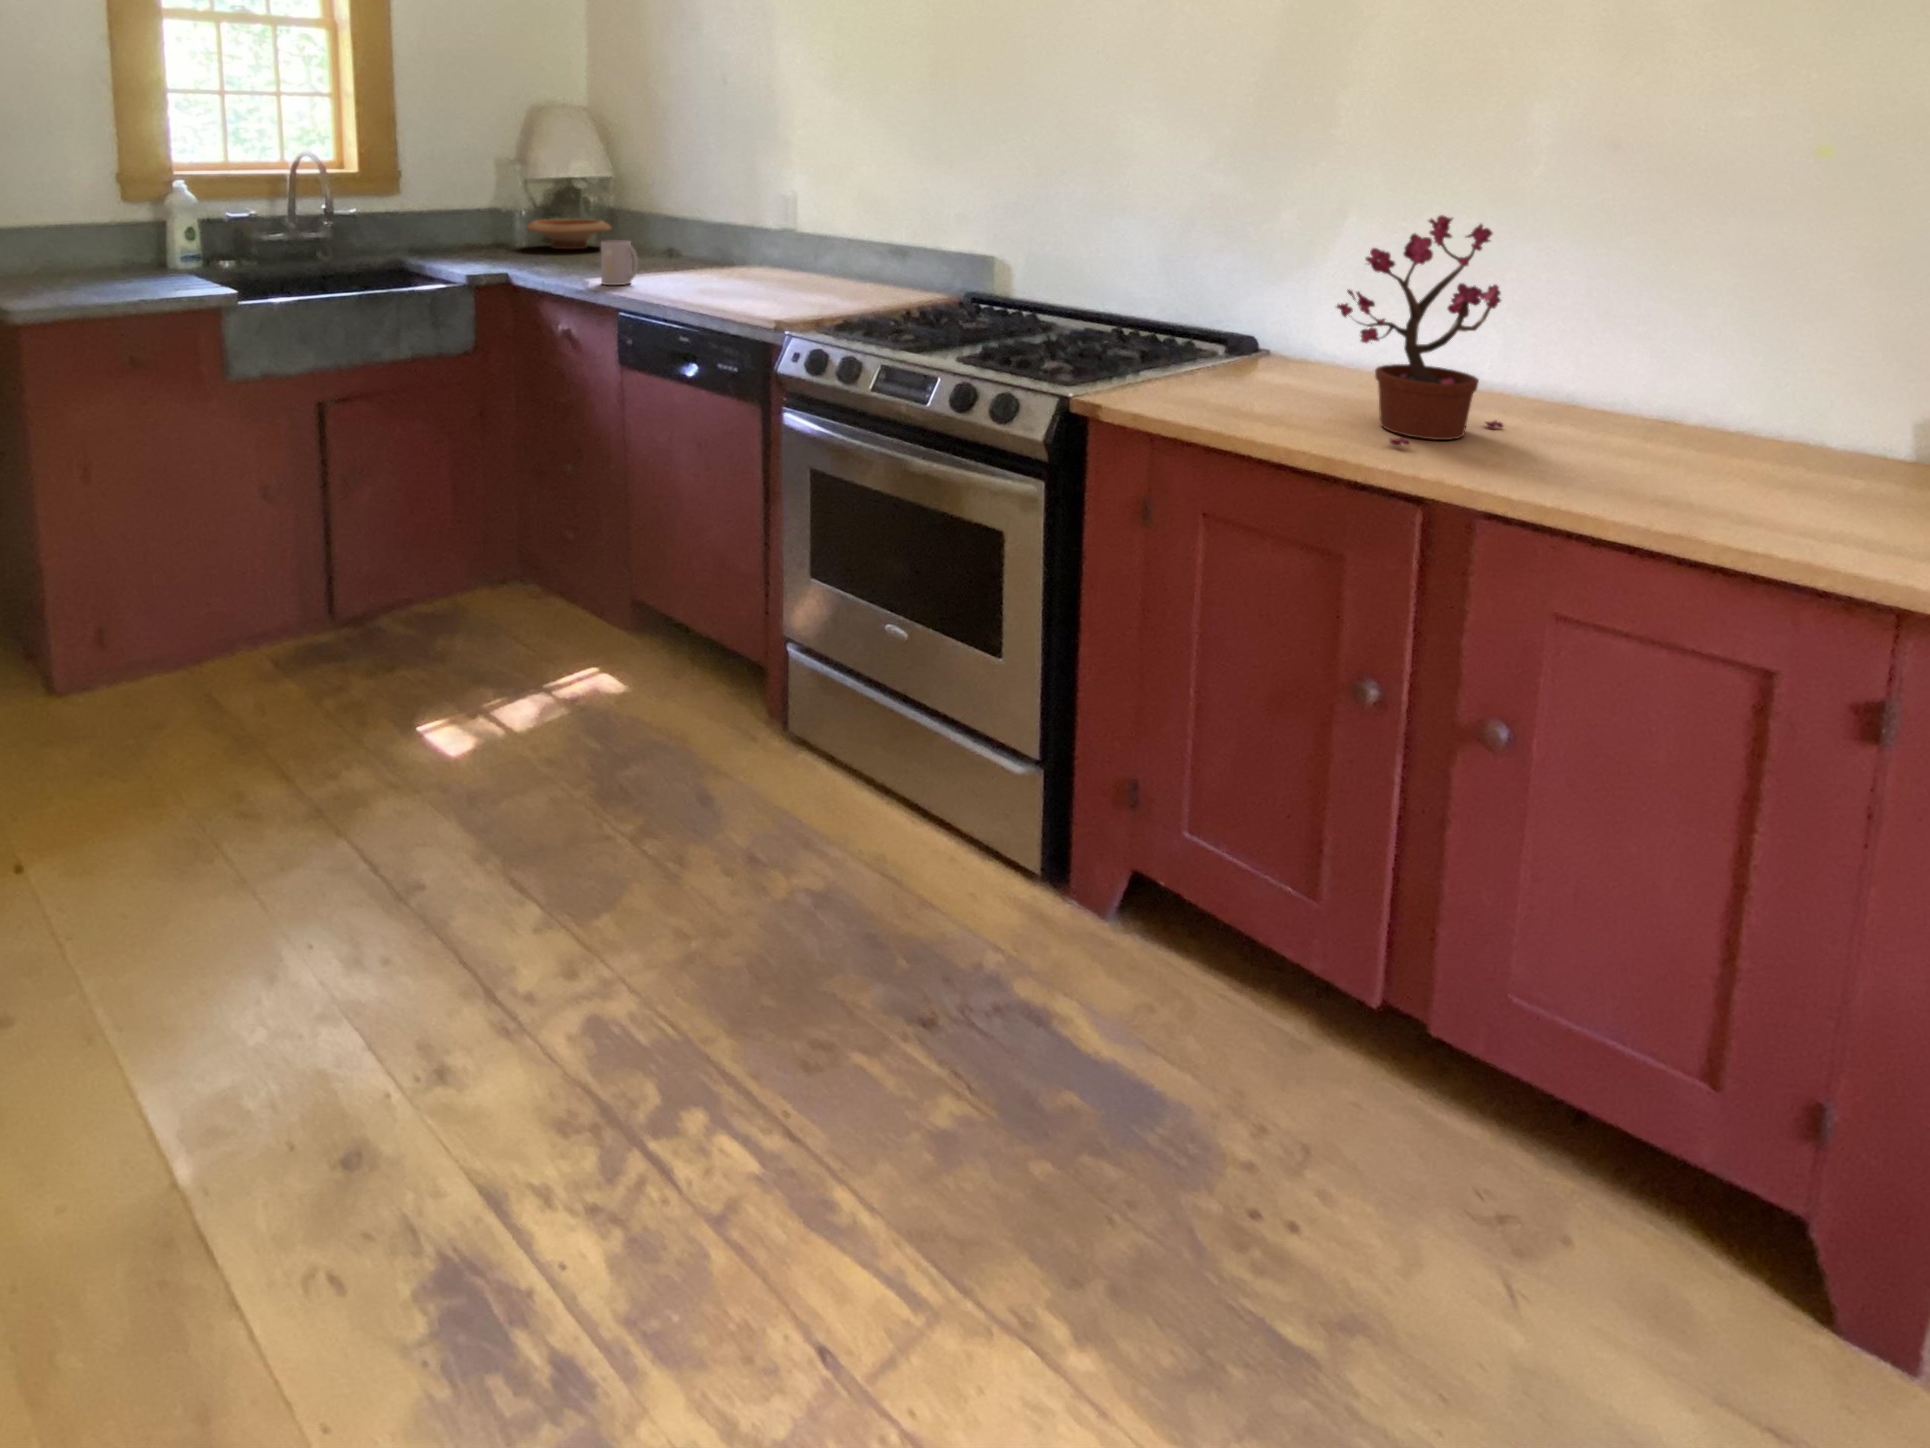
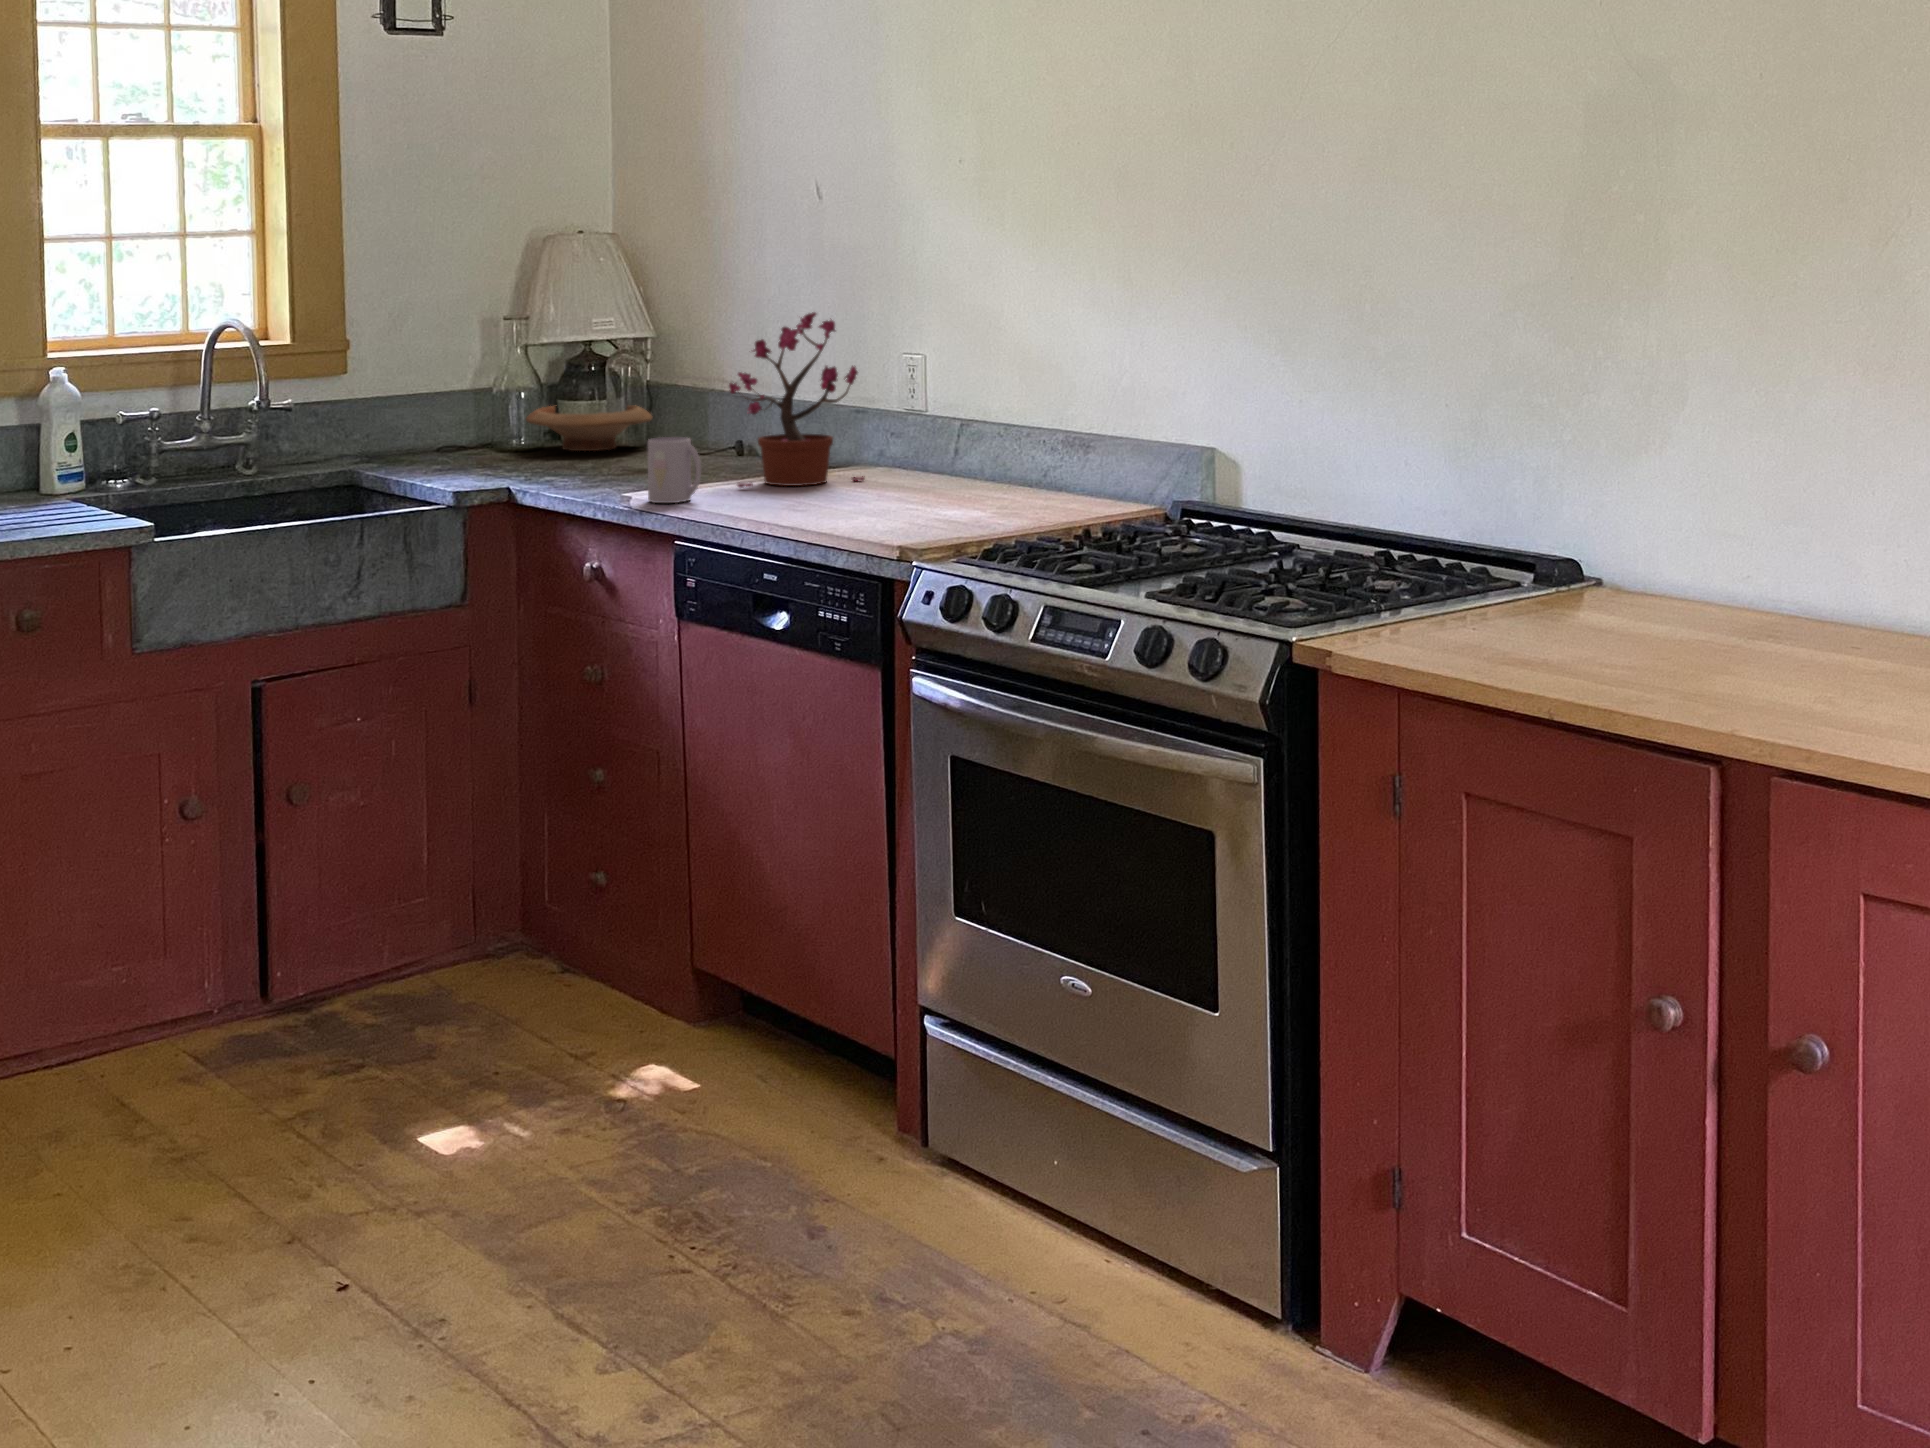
potted plant: present [1337,215,1503,446] -> present [729,312,865,488]

